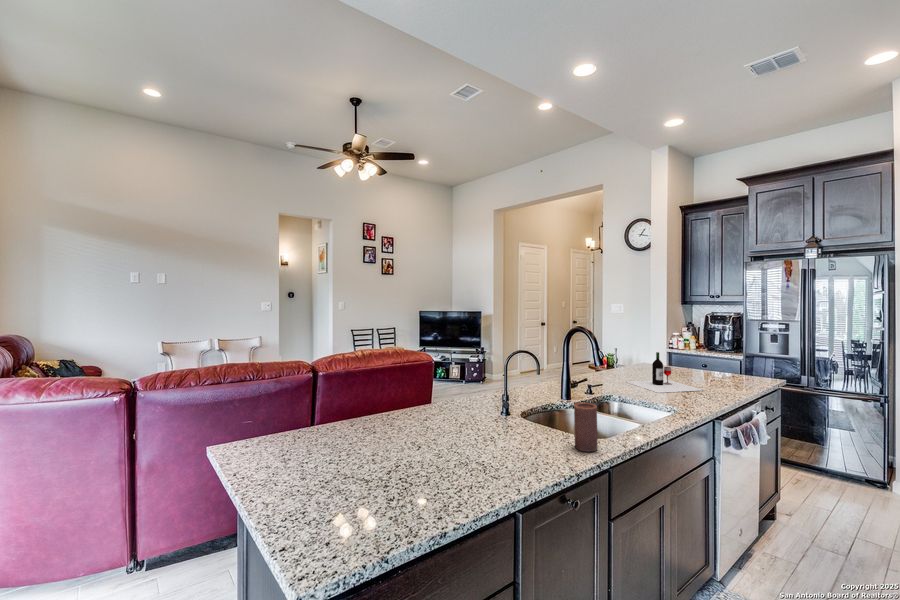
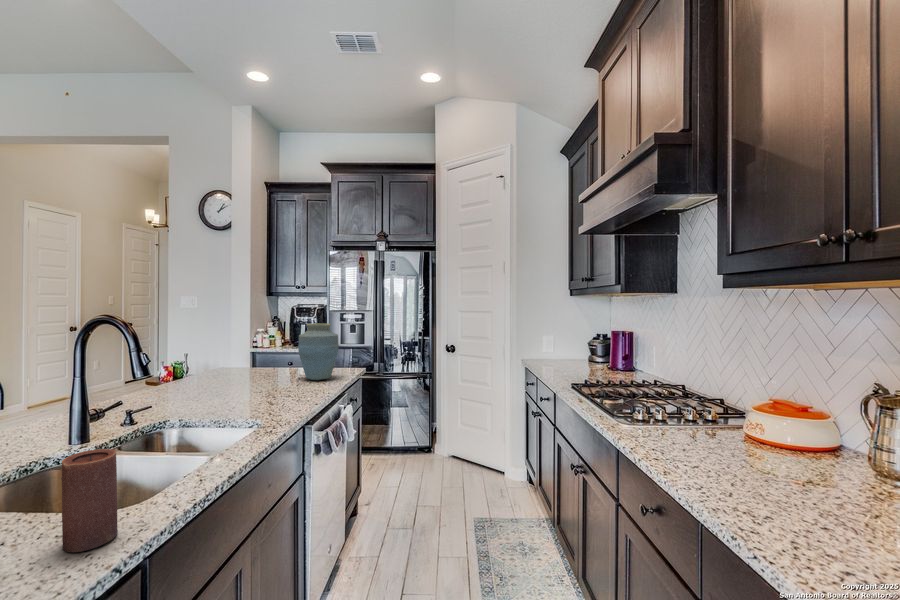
vase: none [710,334,752,385] -> present [298,323,339,380]
wine bottle: present [627,352,702,393] -> none [190,350,293,404]

